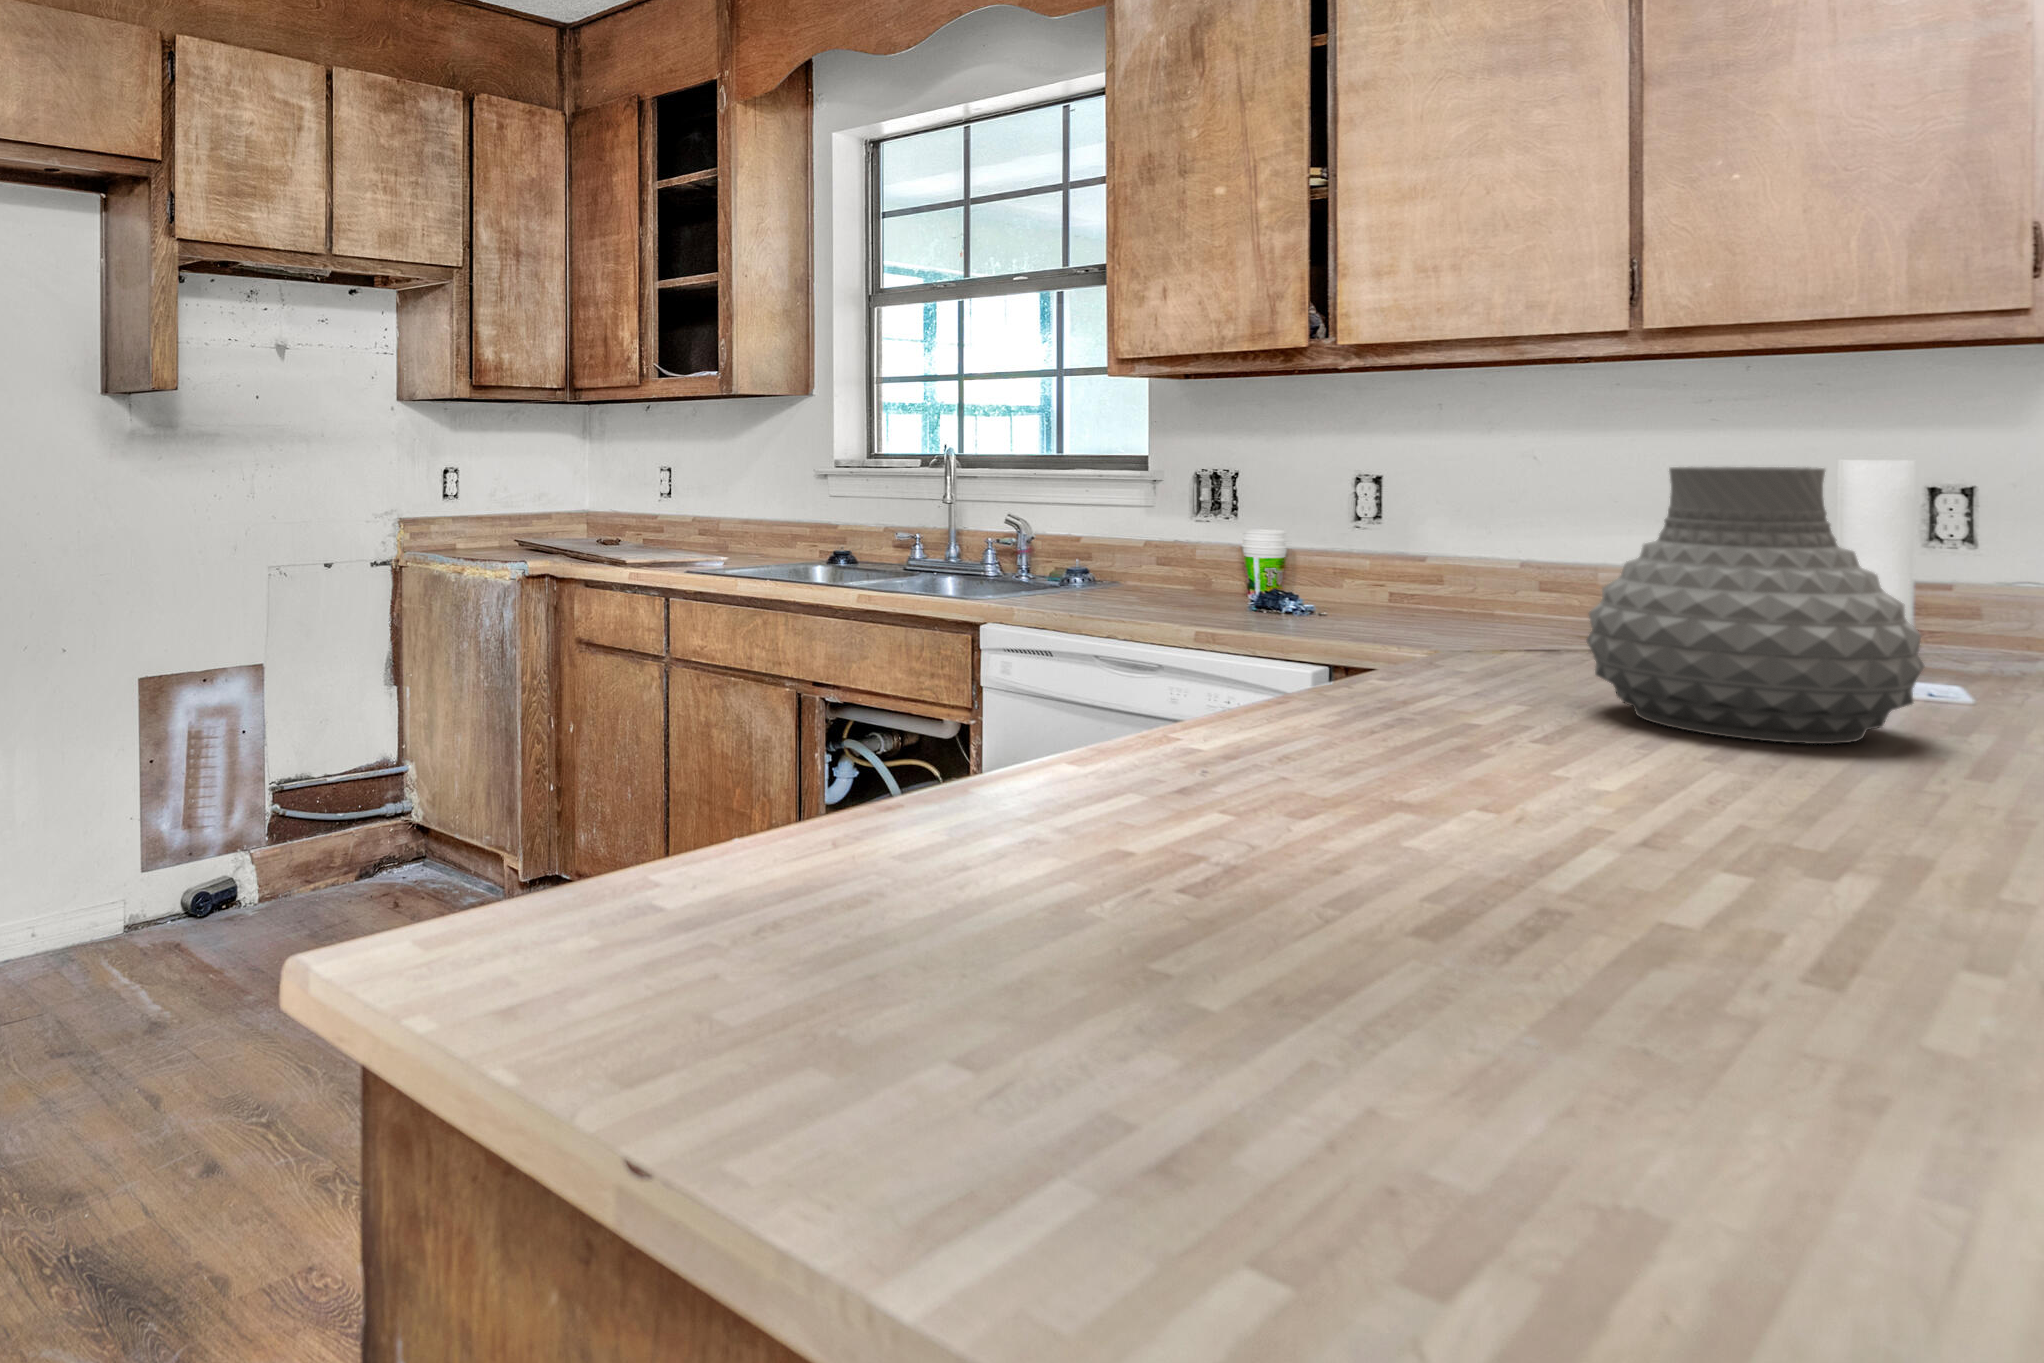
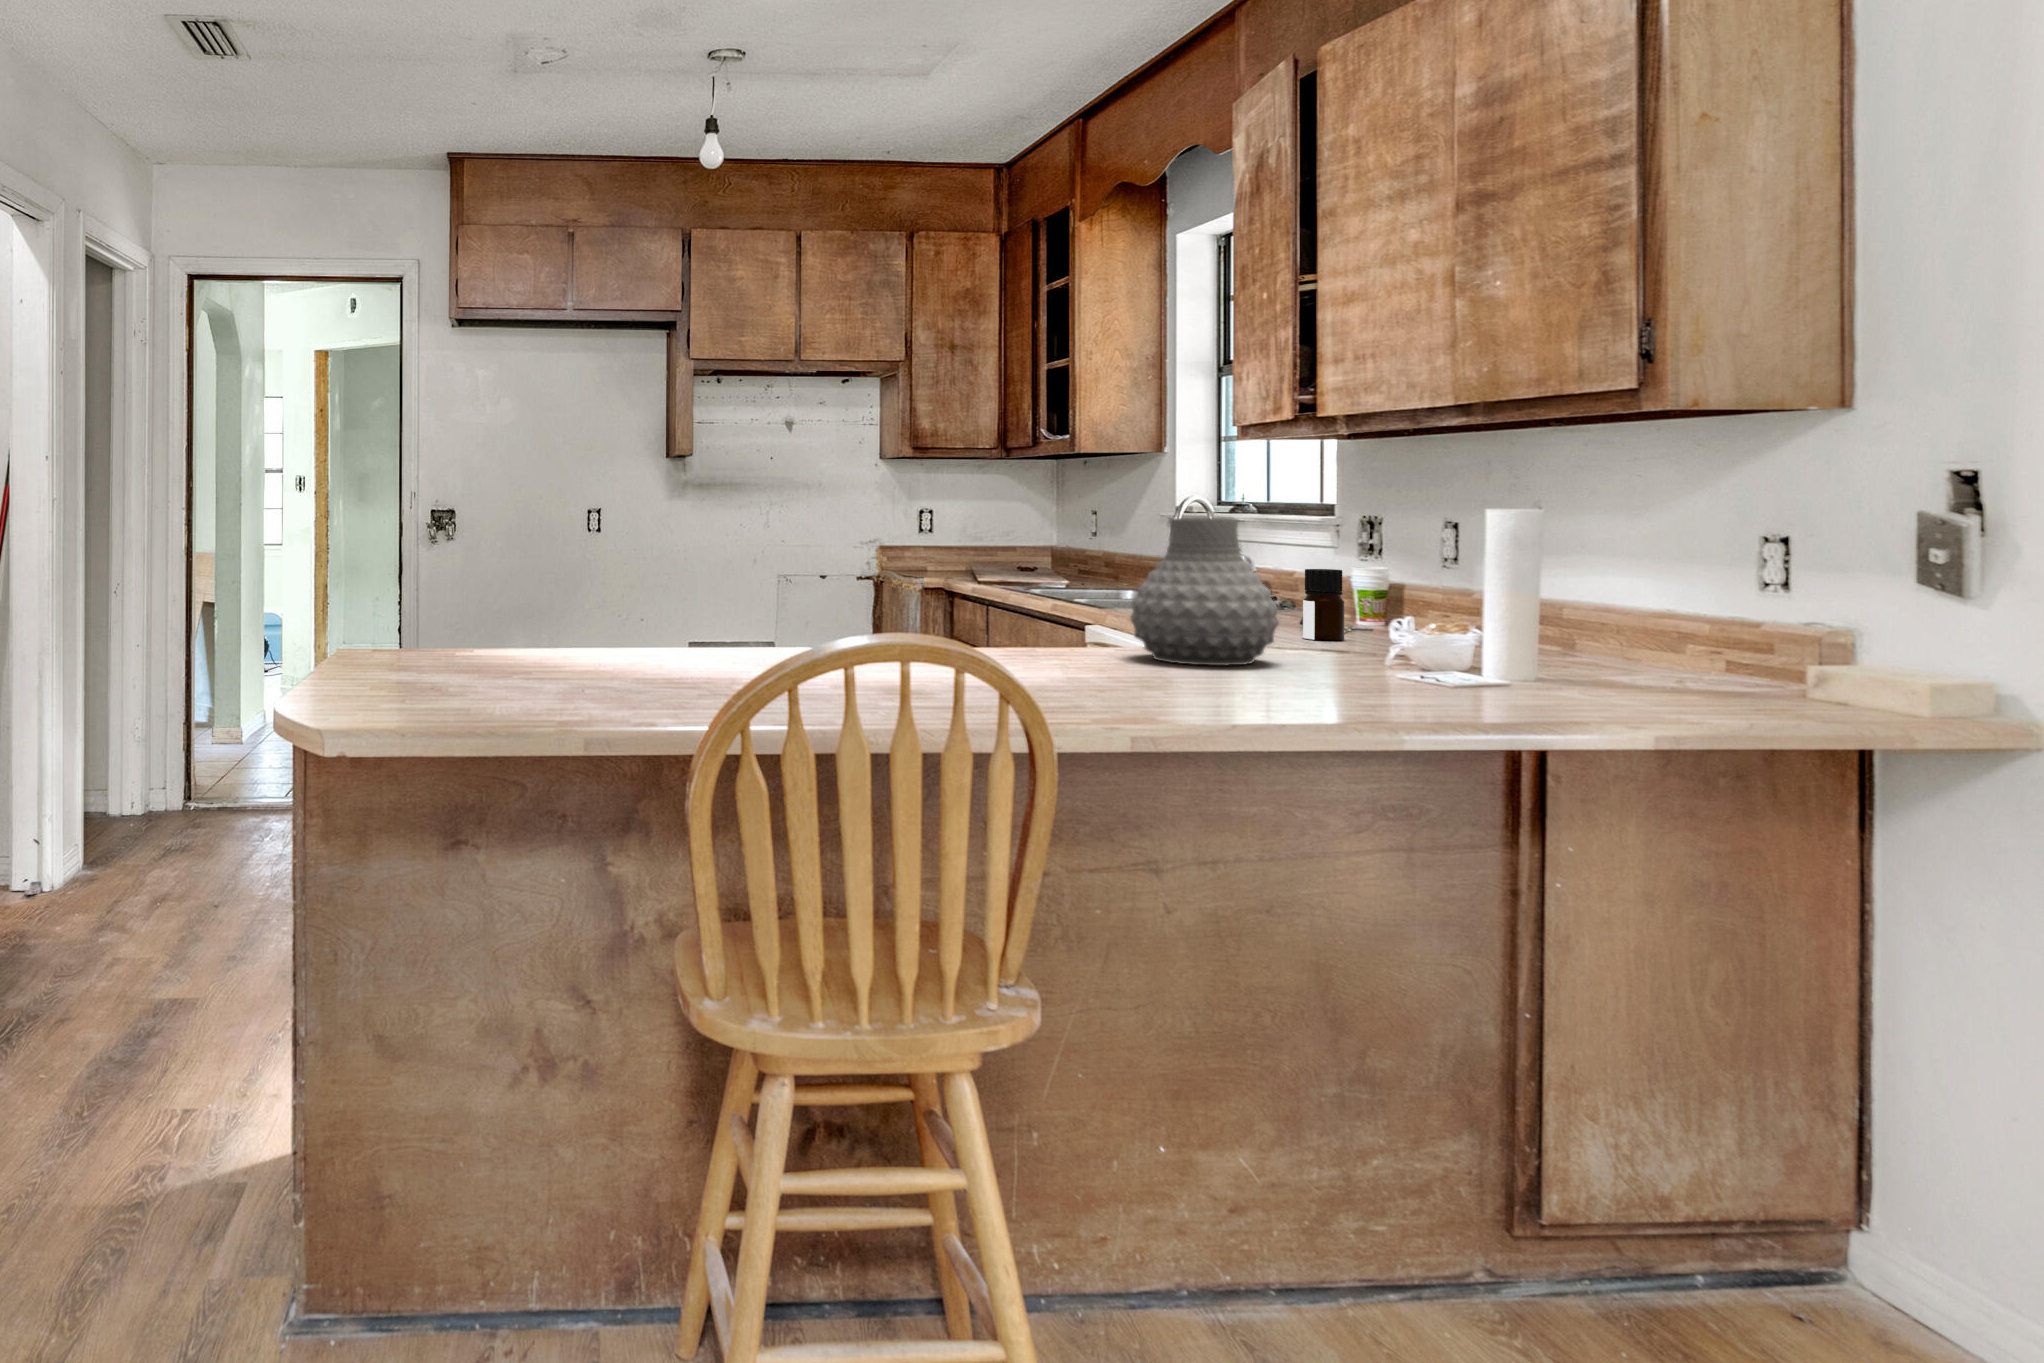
bottle: none [1425,539,1489,643] -> present [1303,569,1344,640]

